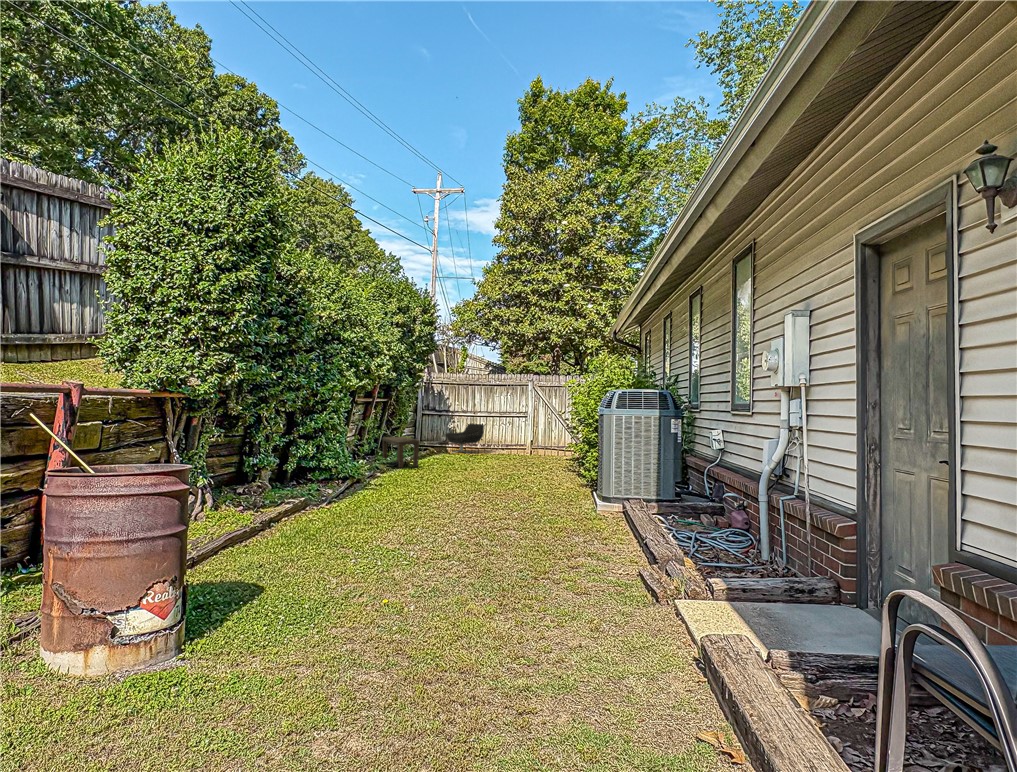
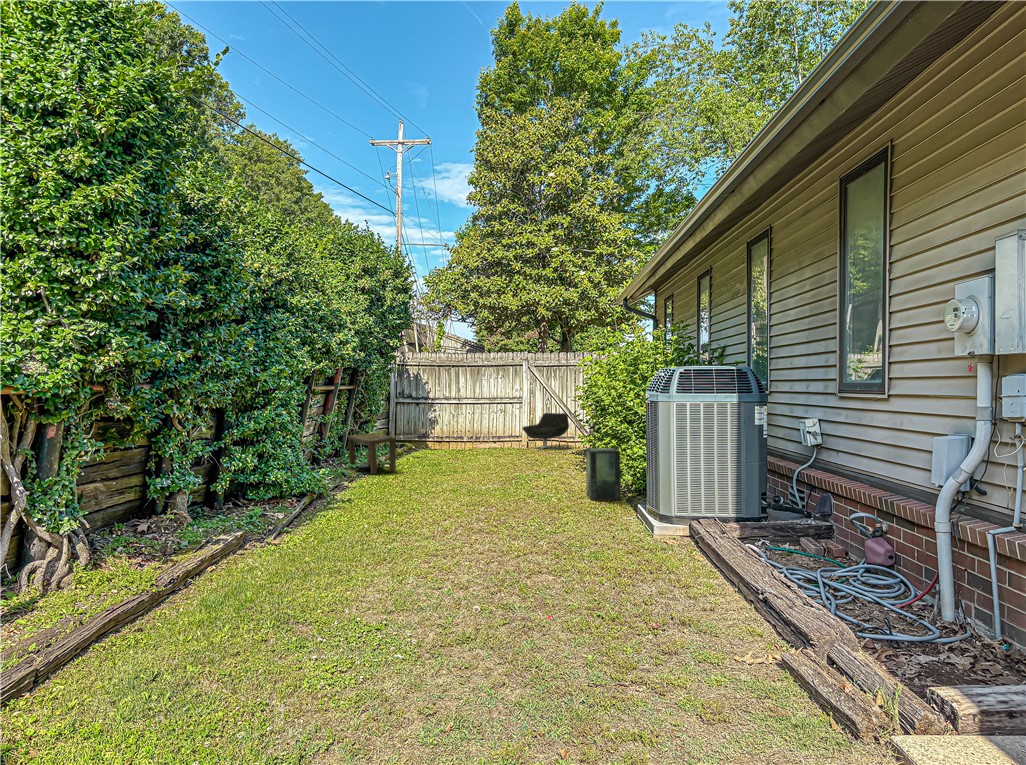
lounge chair: present [445,423,484,452] -> present [523,413,569,451]
storage box: none [560,453,585,494] -> present [586,448,621,501]

